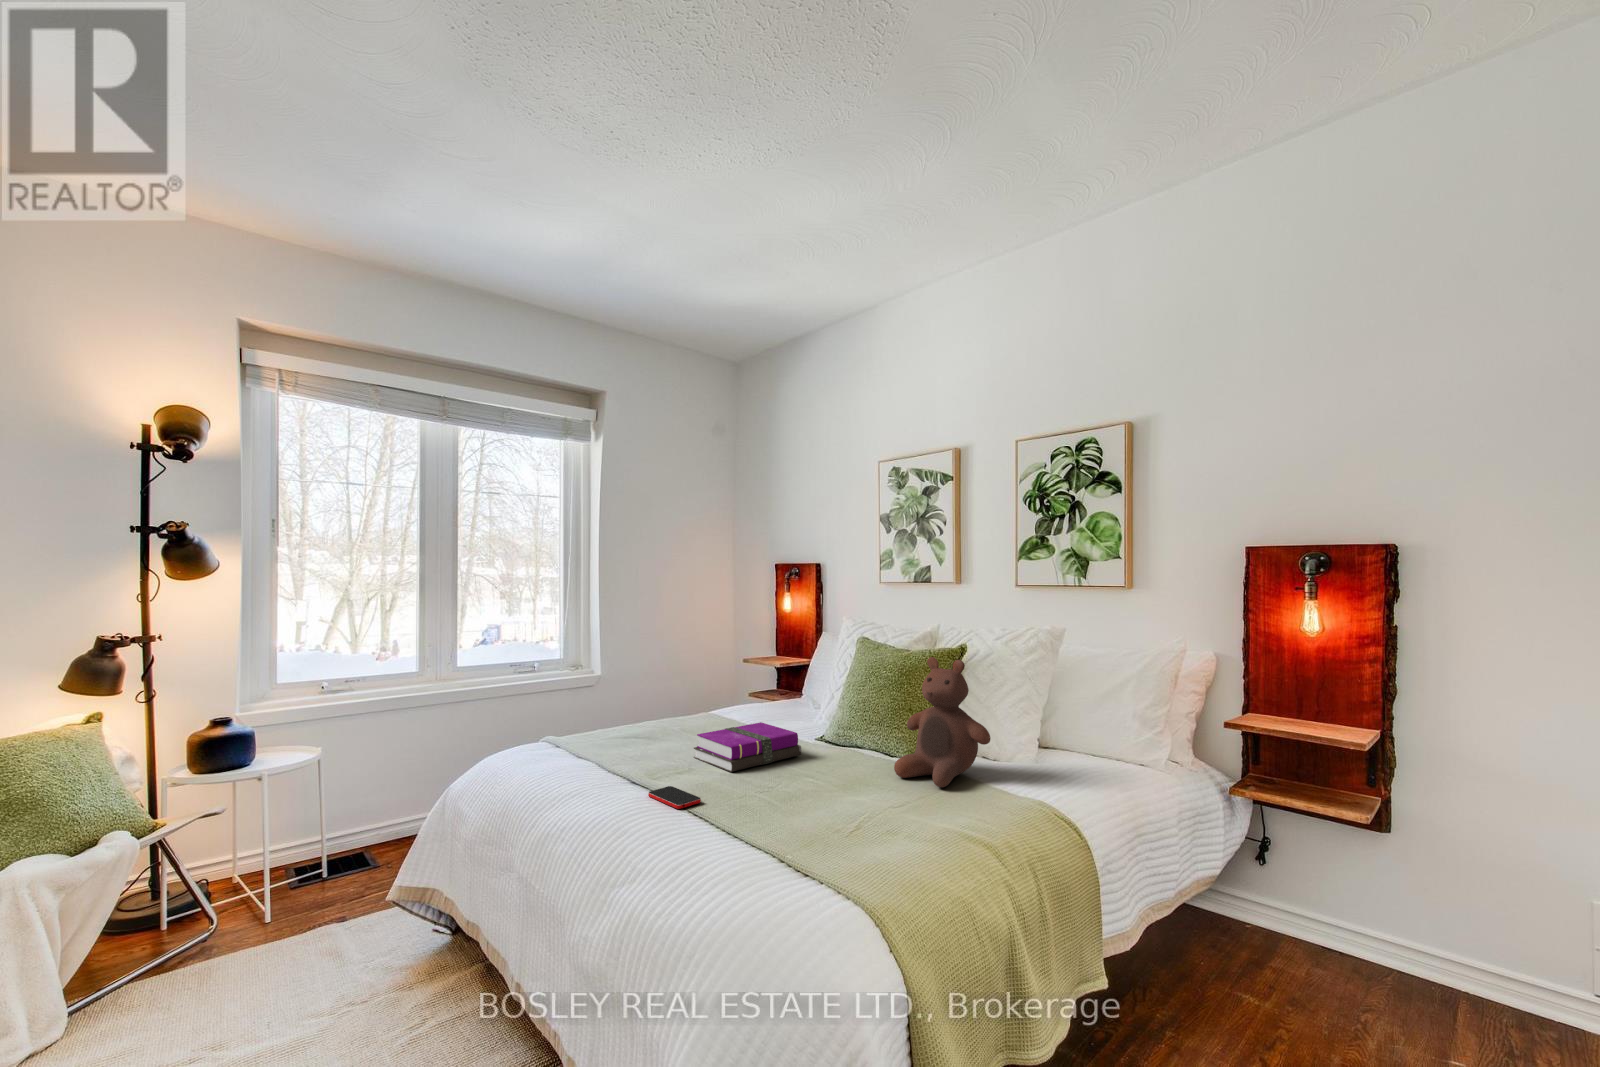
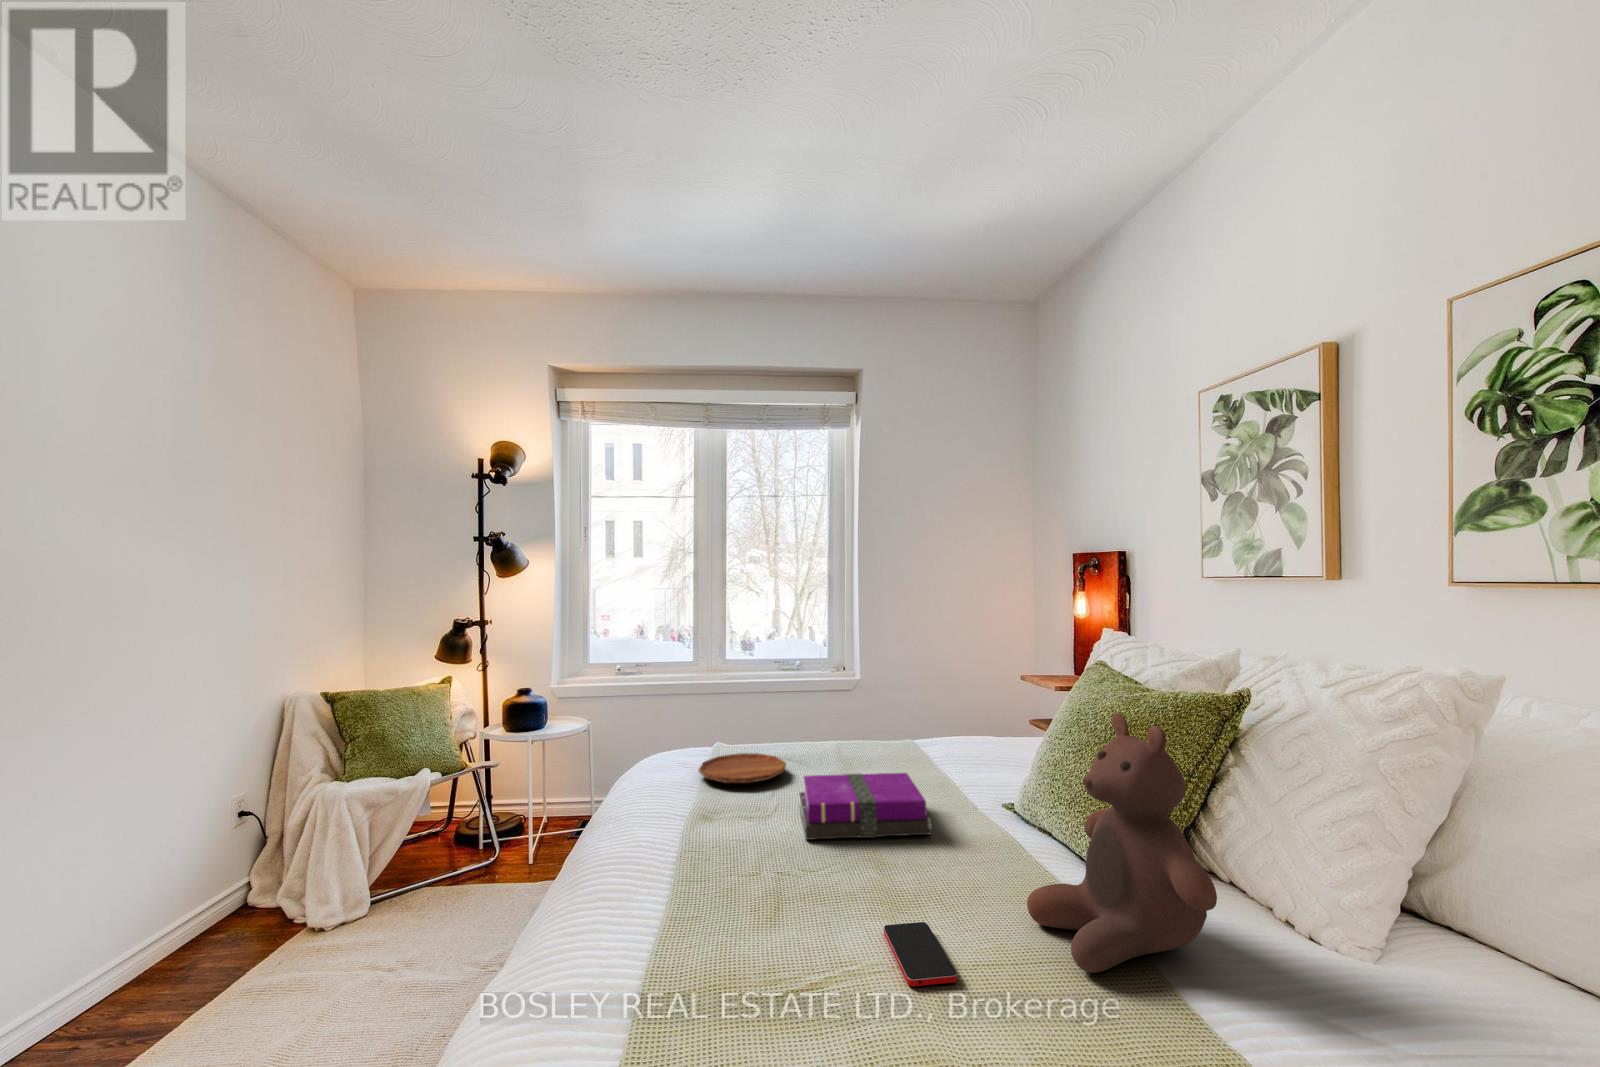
tray: none [581,732,657,754] -> present [698,753,786,783]
smartphone: present [649,786,701,809] -> present [884,922,957,987]

